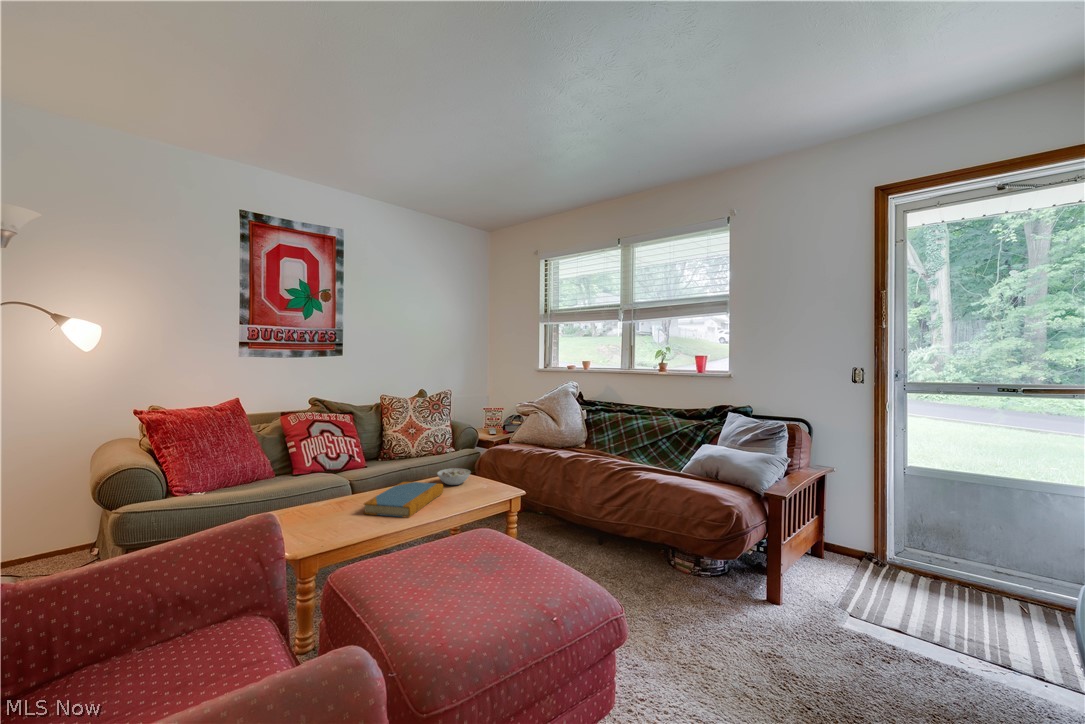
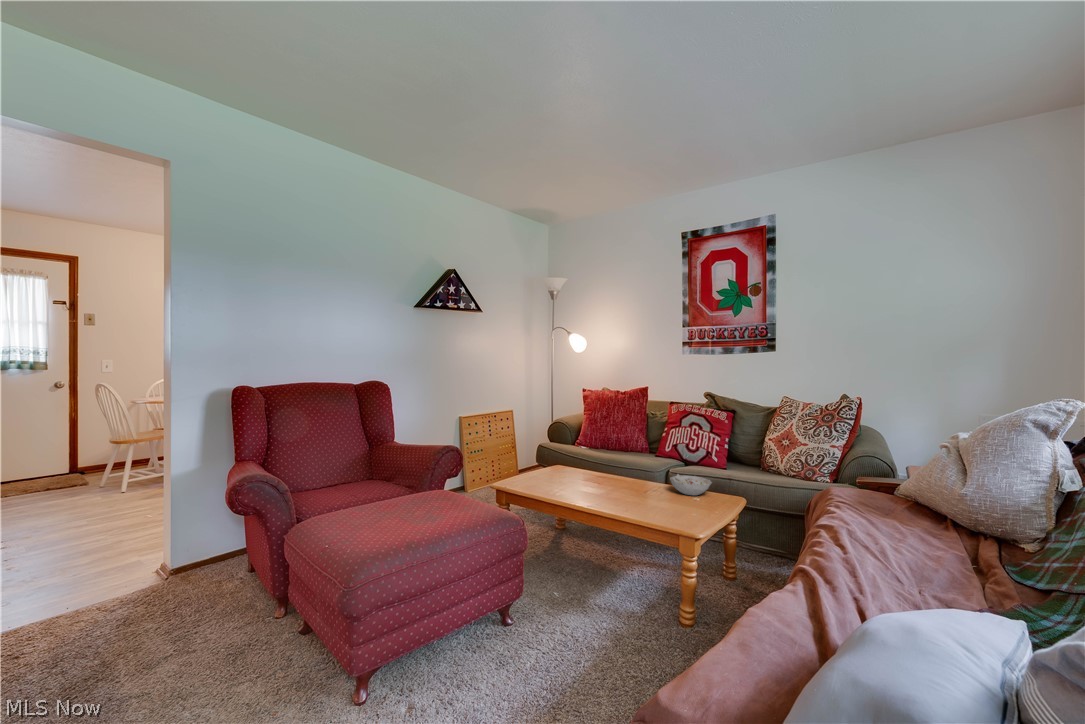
book: present [364,482,443,518] -> none [571,468,648,491]

